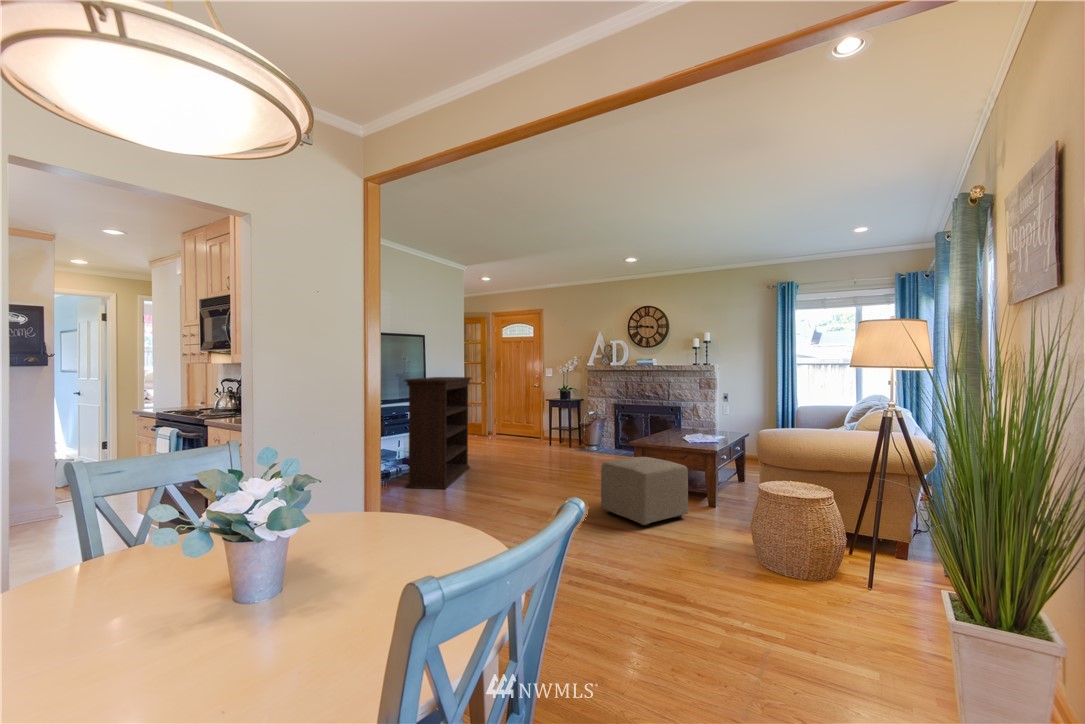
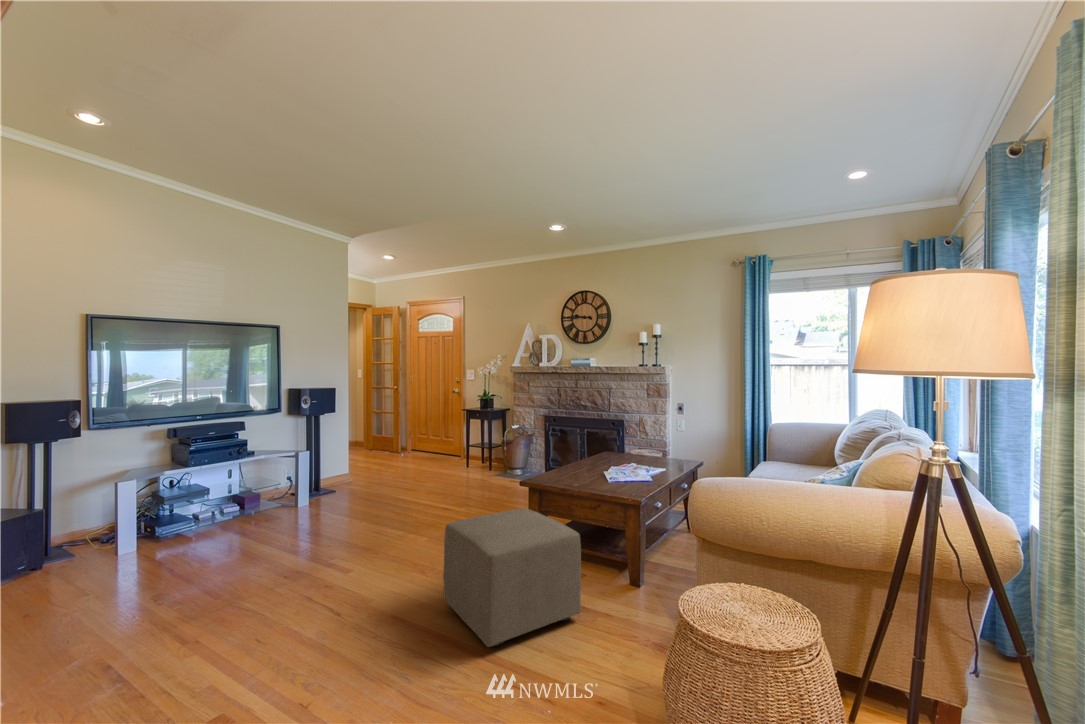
bookshelf: present [404,377,472,489] -> none [182,380,328,550]

